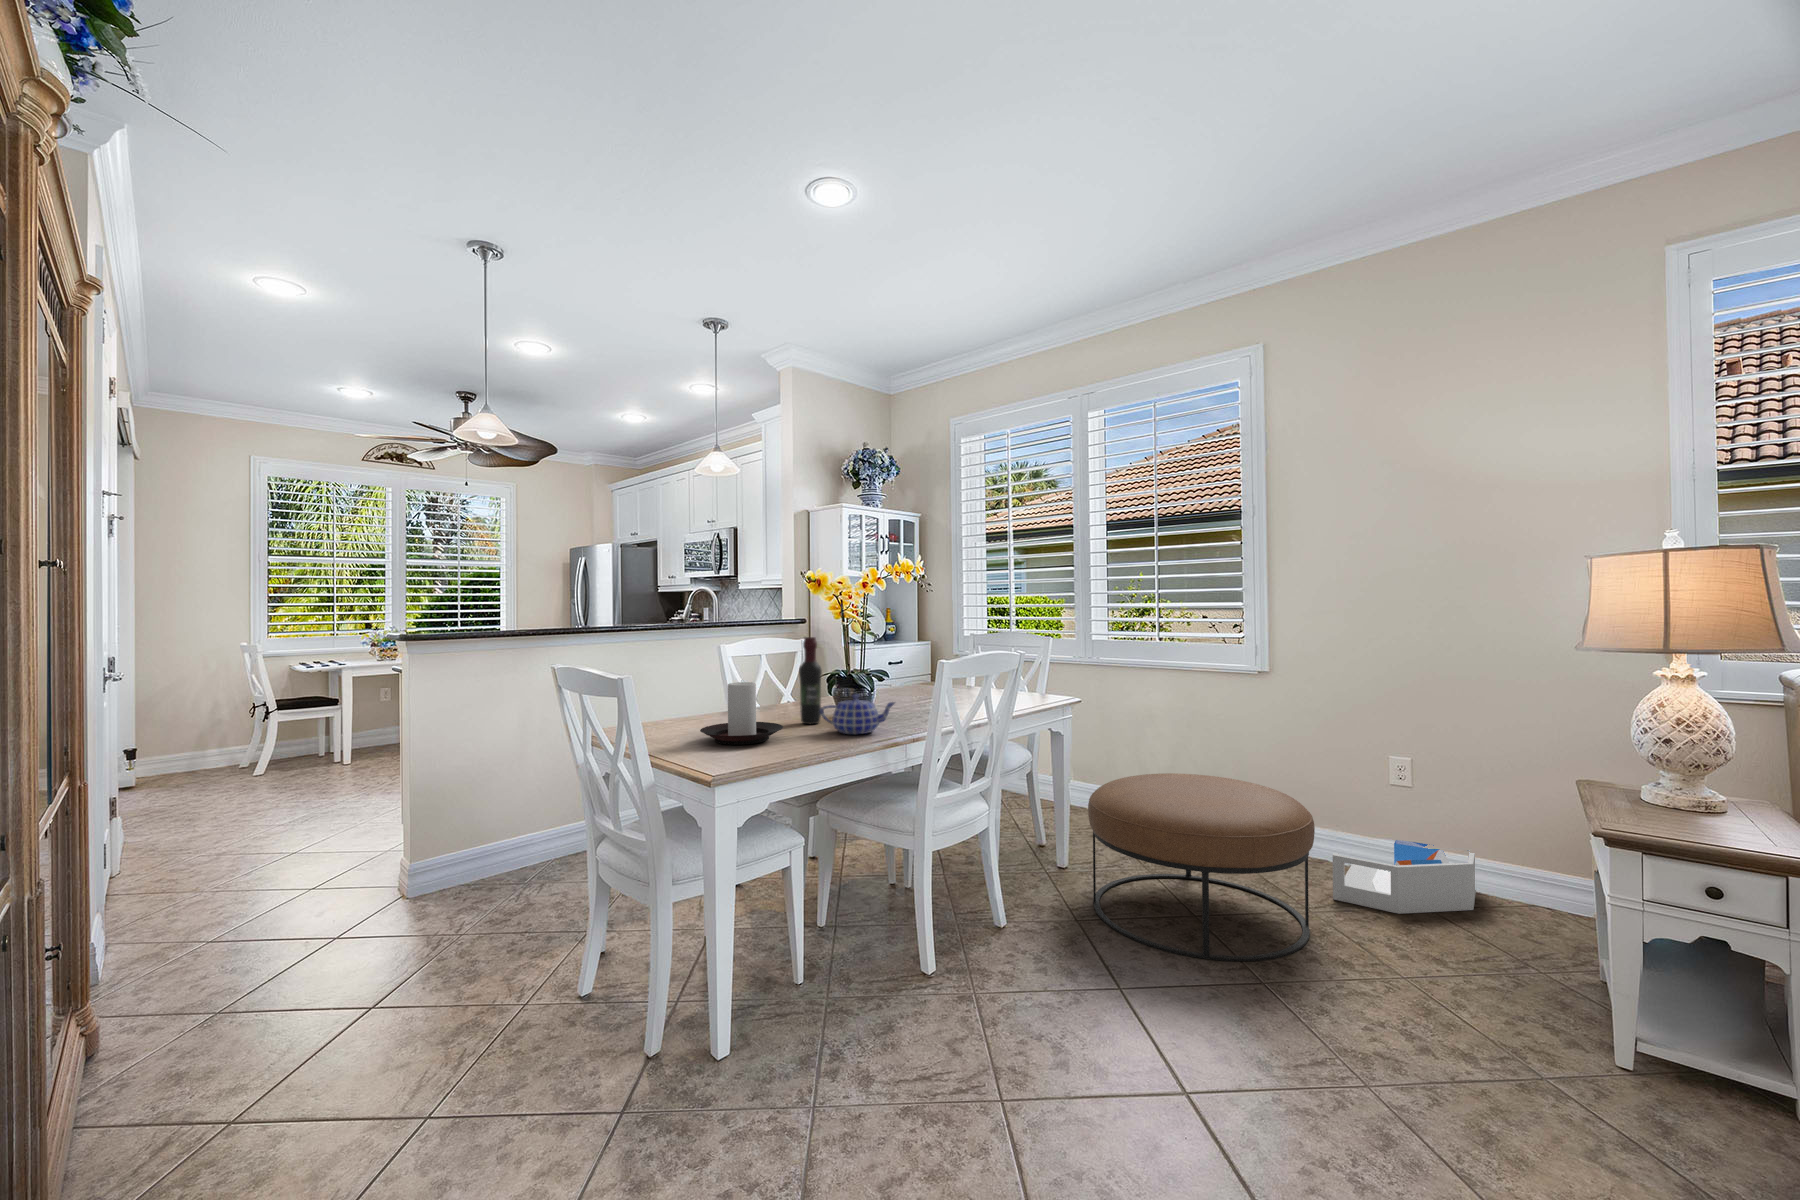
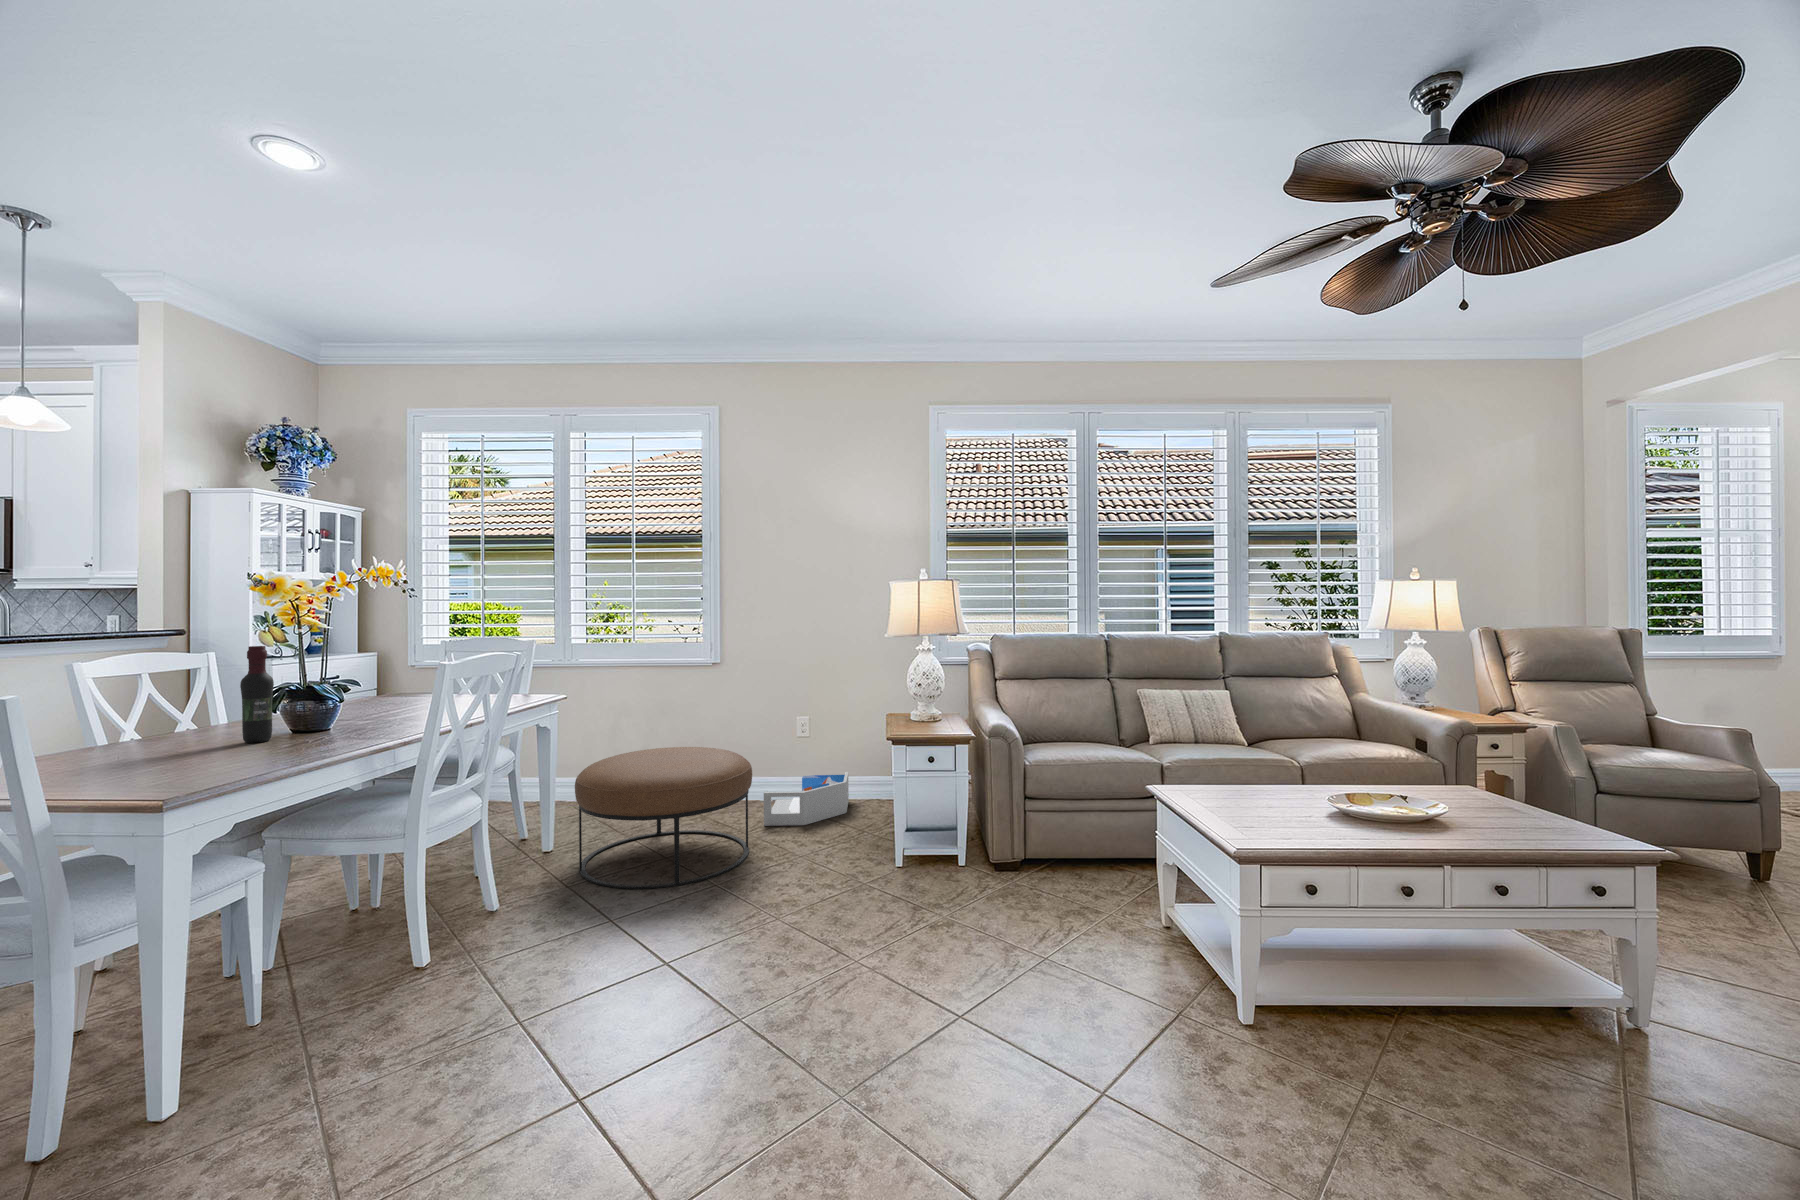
candle holder: present [700,682,783,745] -> none [102,696,235,772]
teapot: present [820,694,895,734] -> none [280,703,382,745]

